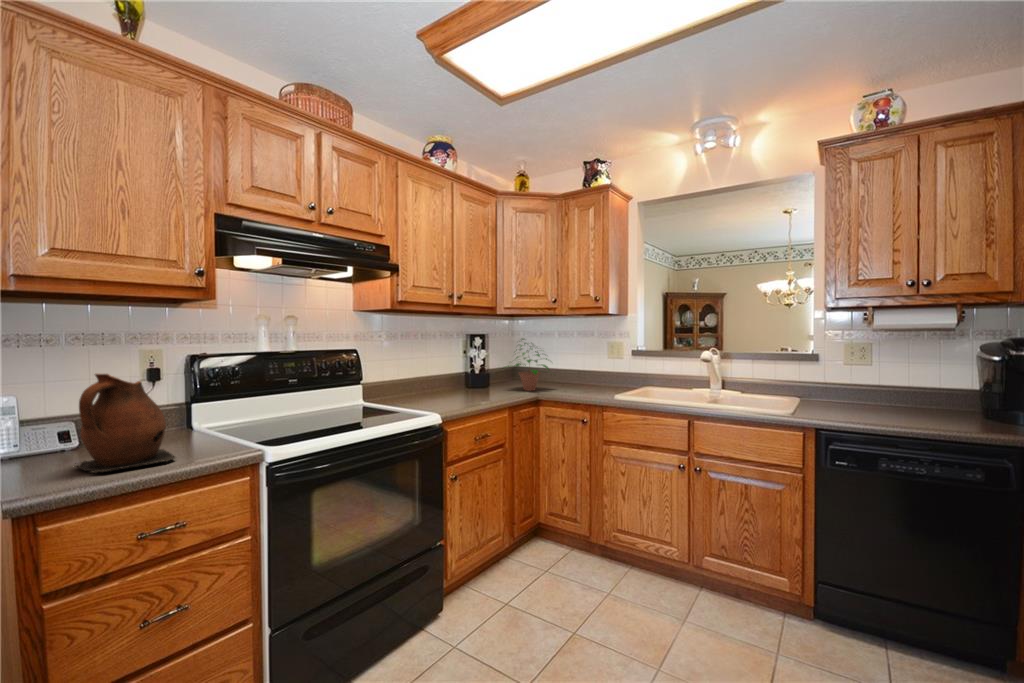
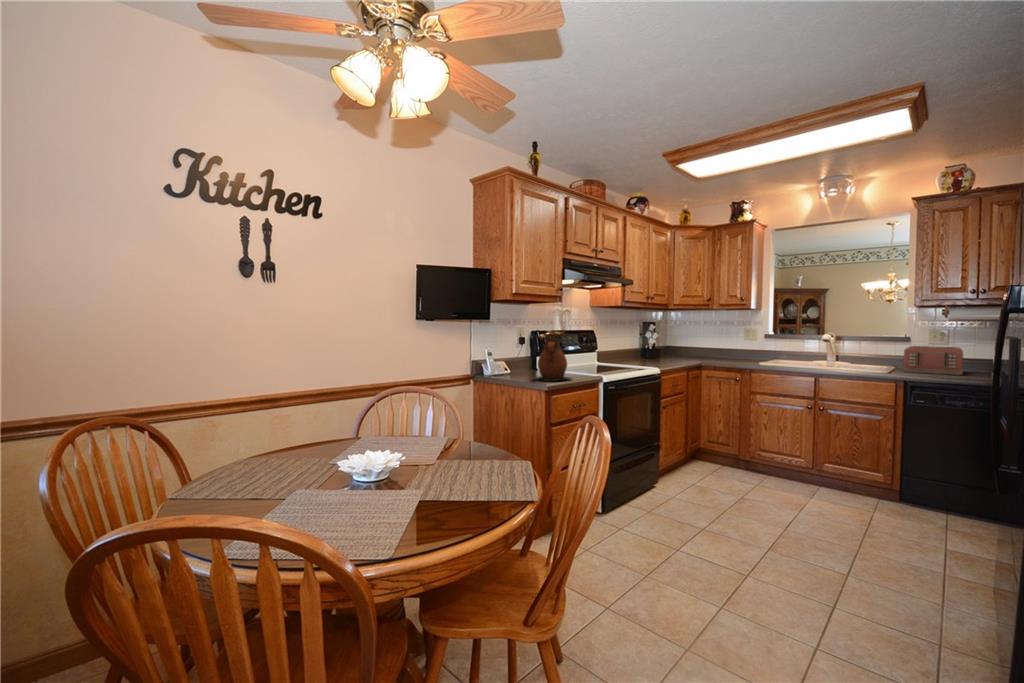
potted plant: present [508,339,549,391] -> none [672,325,711,361]
toaster: none [812,369,900,417] -> present [903,346,963,375]

